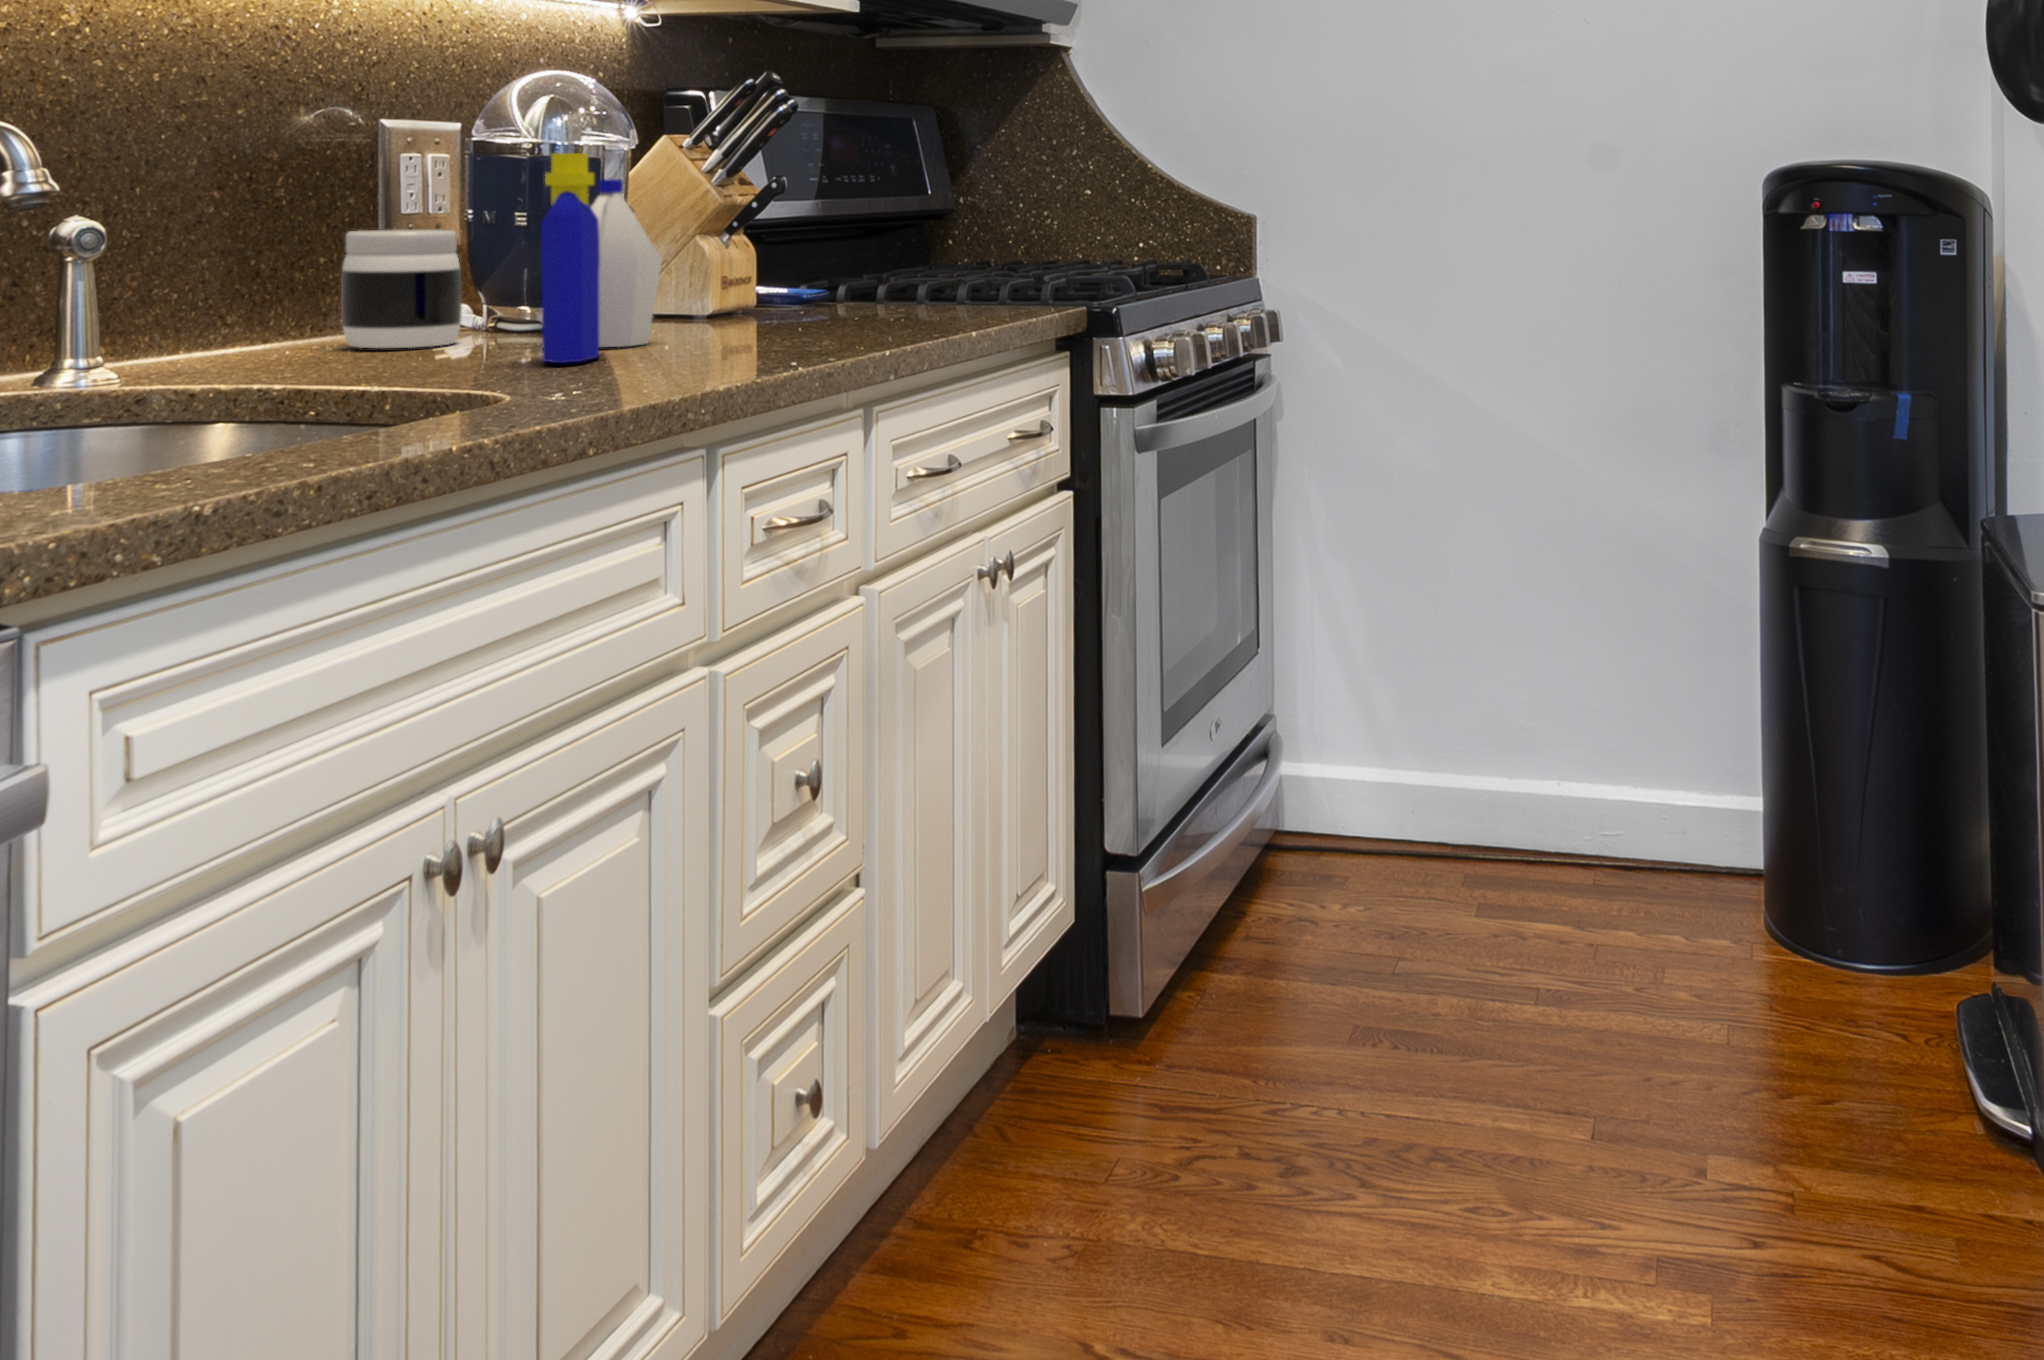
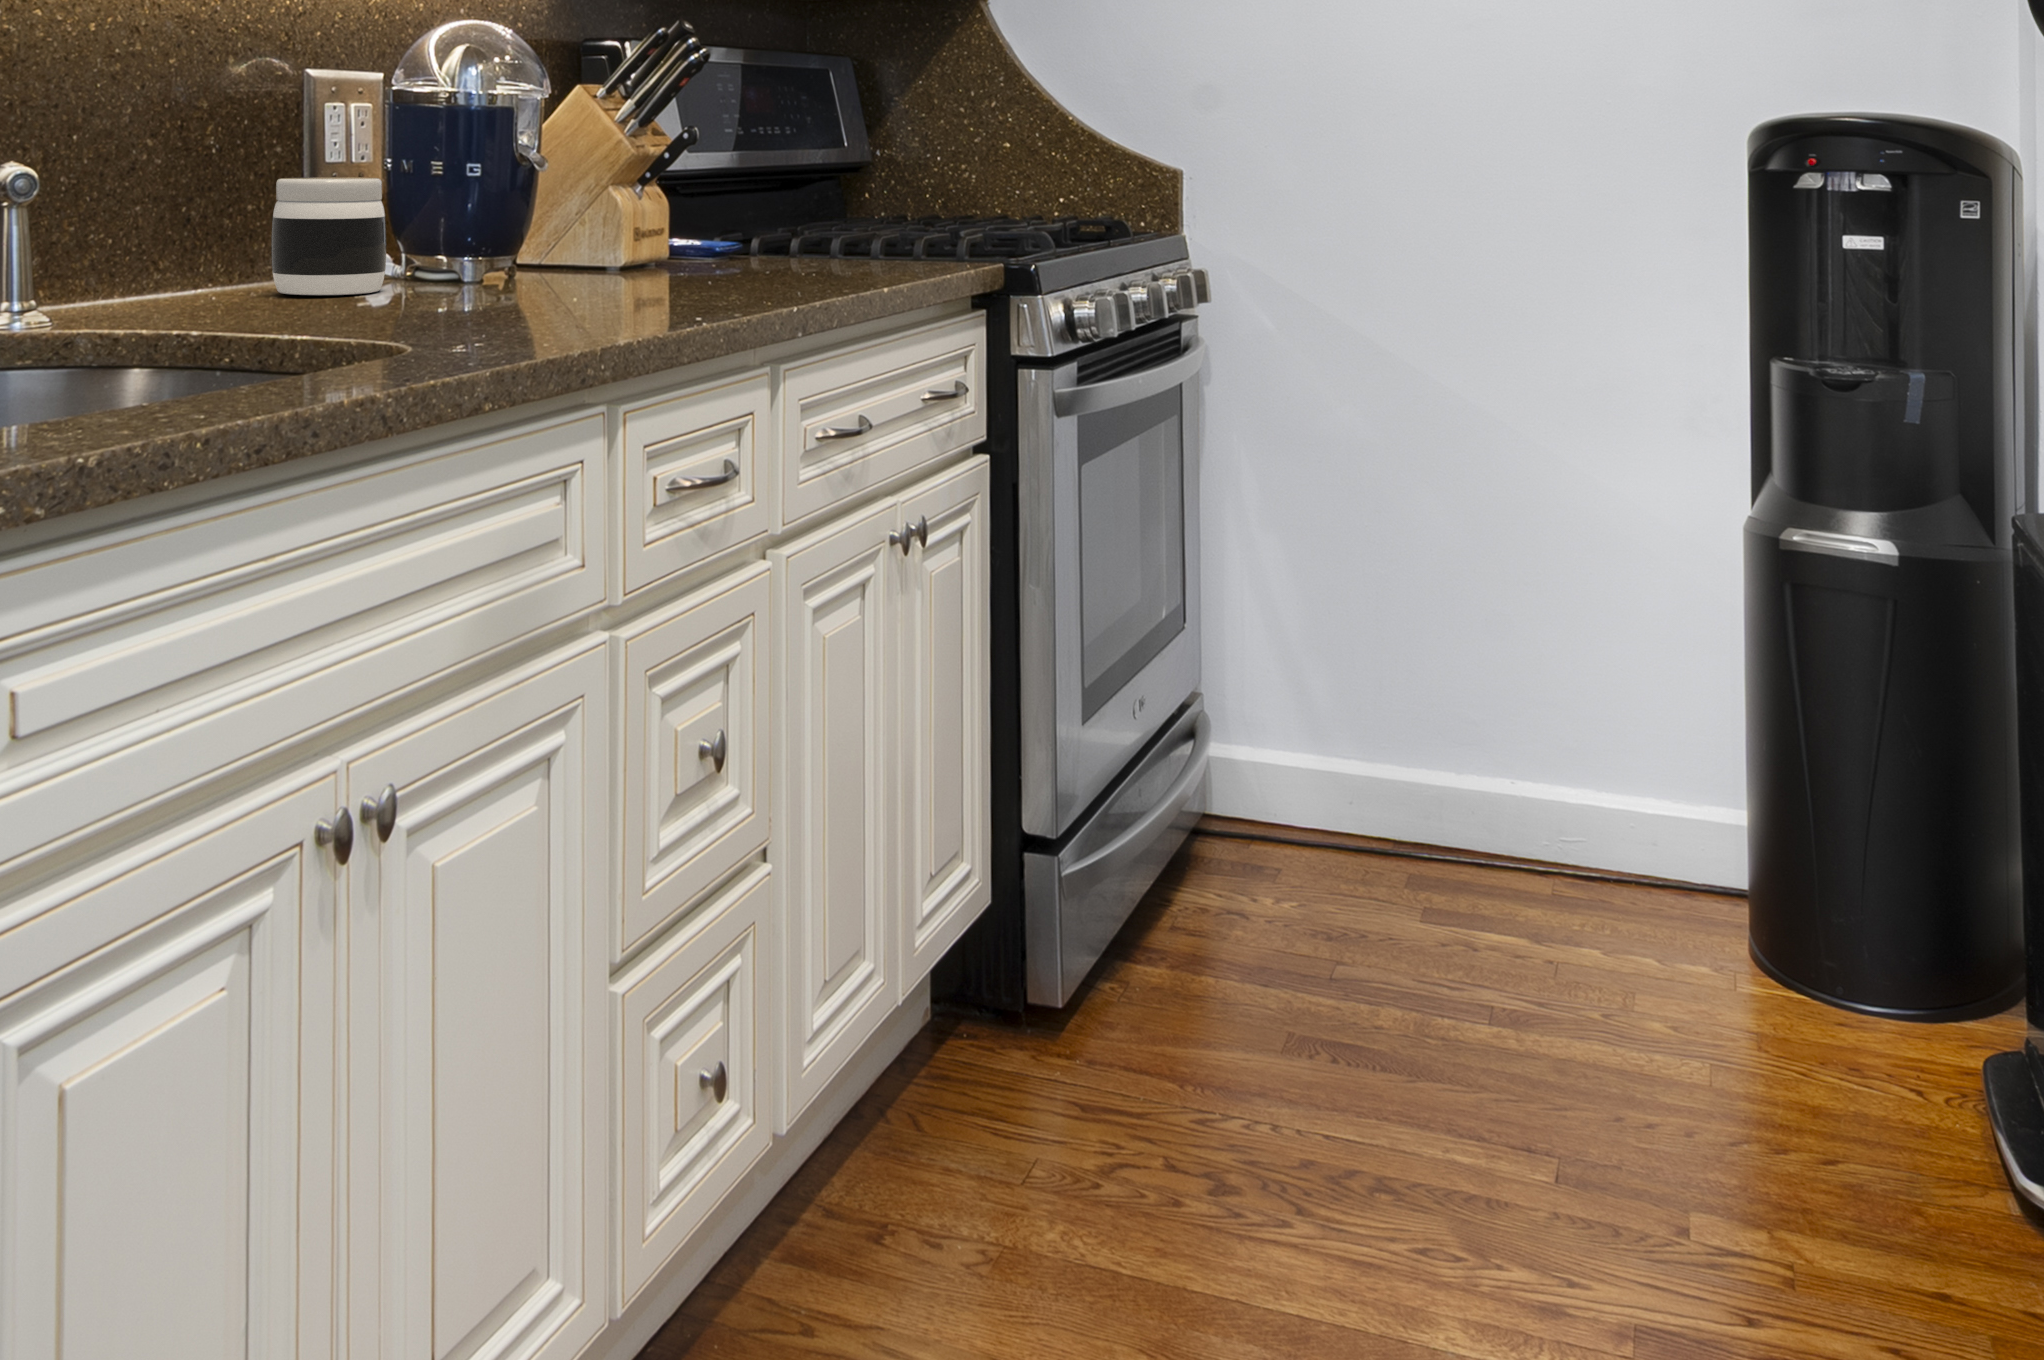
bottle: present [542,153,662,363] -> none [459,101,580,313]

